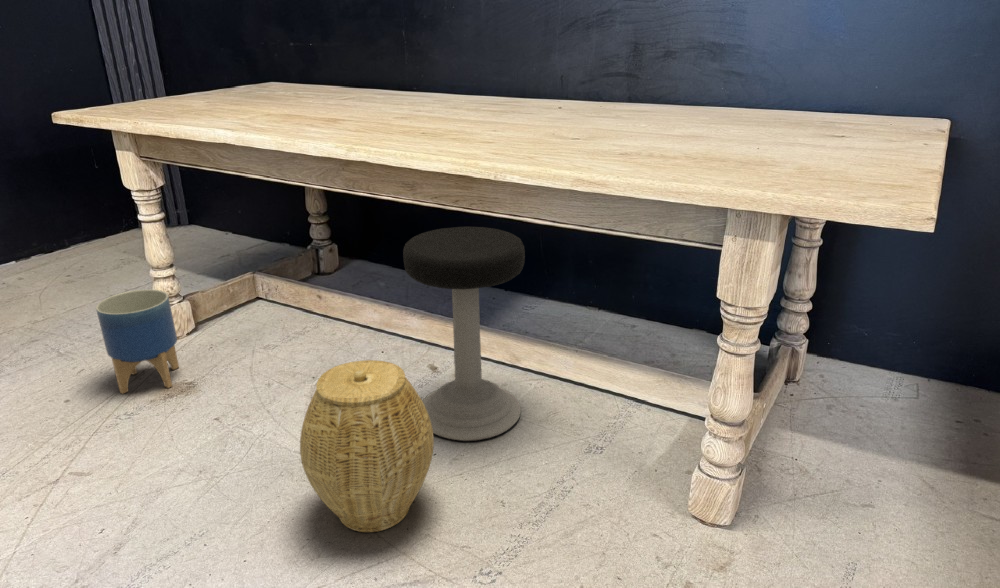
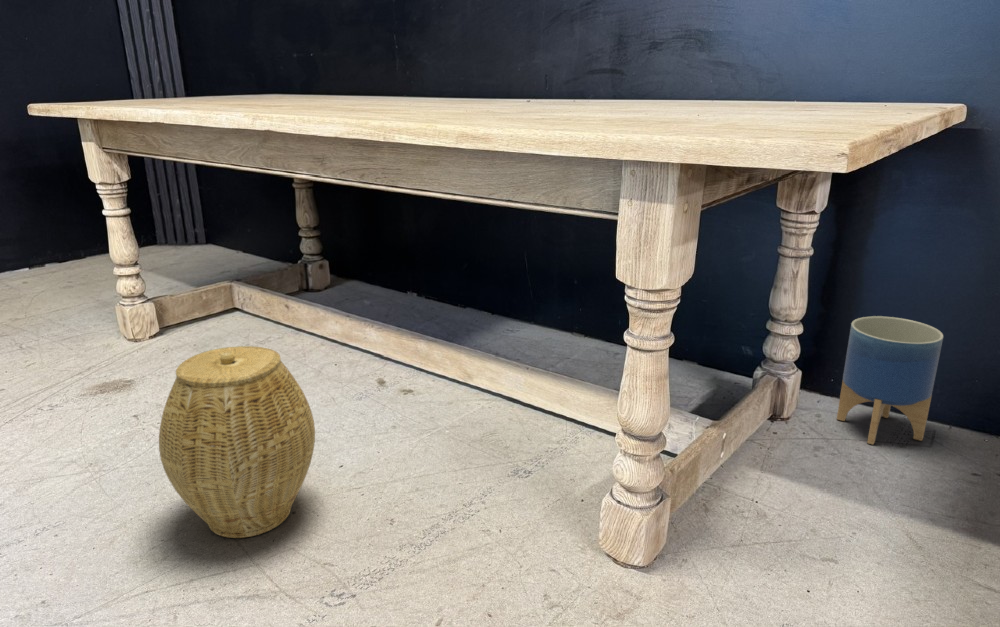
stool: present [403,227,525,441] -> none [320,221,456,455]
planter: present [96,289,179,394] -> present [837,316,943,444]

